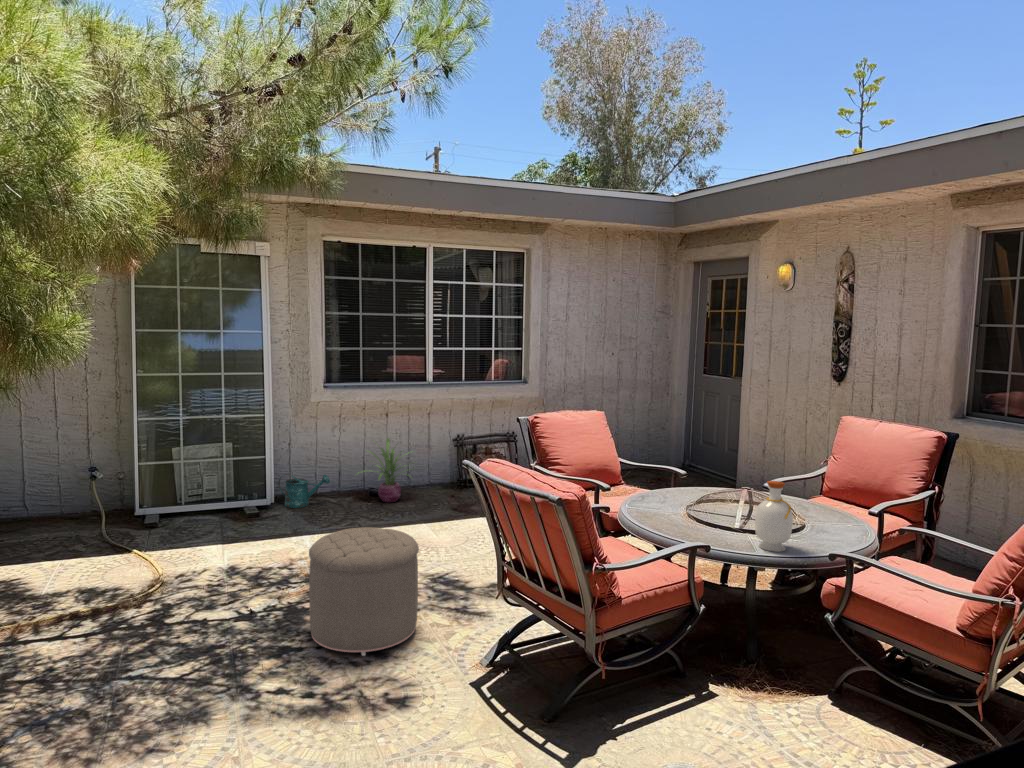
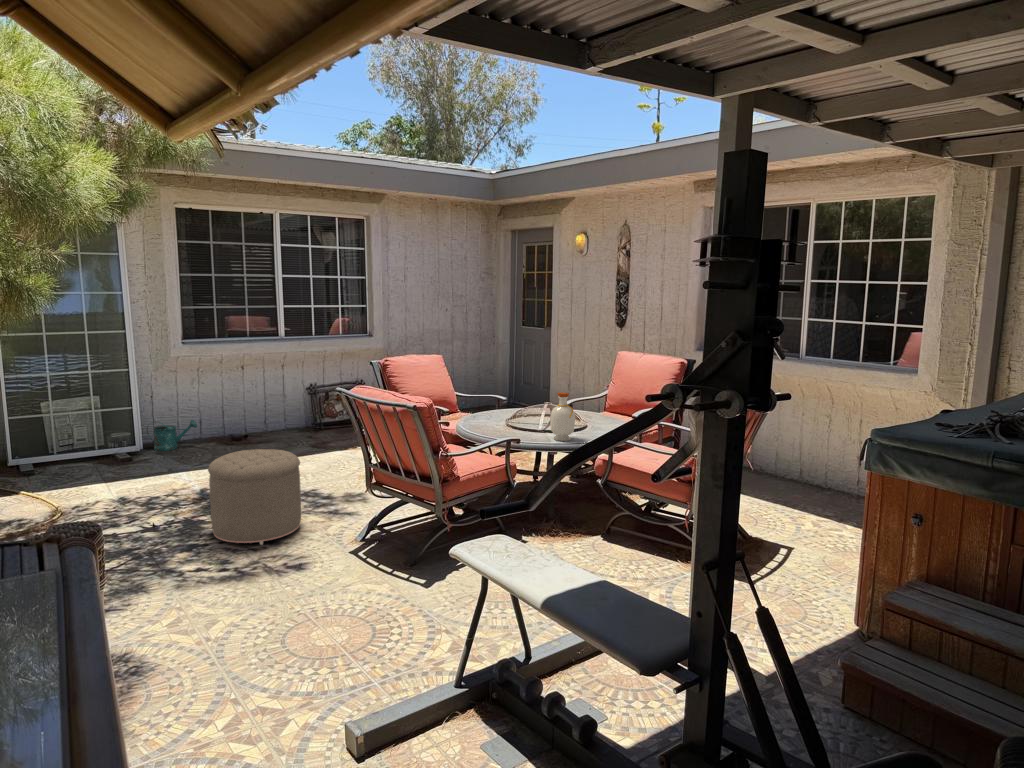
decorative plant: present [358,438,408,503] -> none [220,385,279,442]

